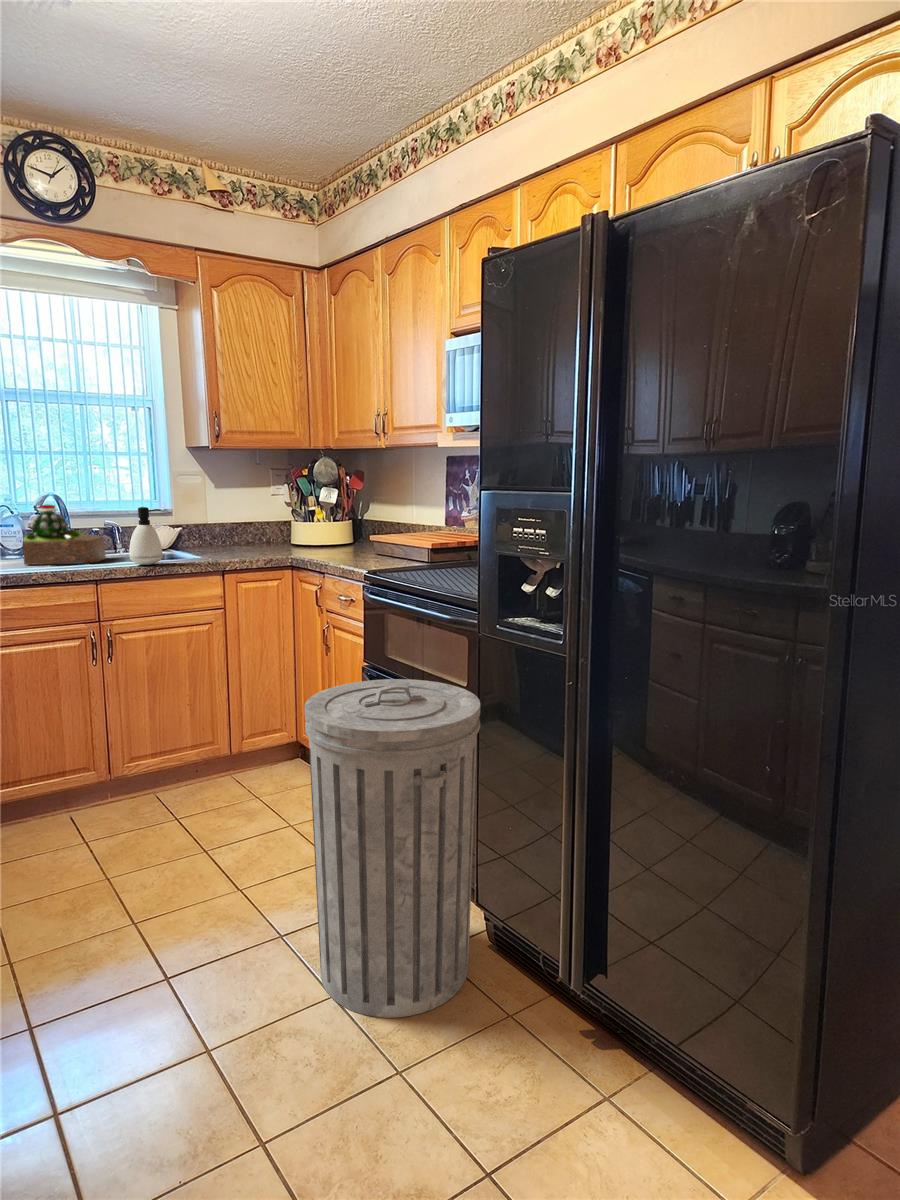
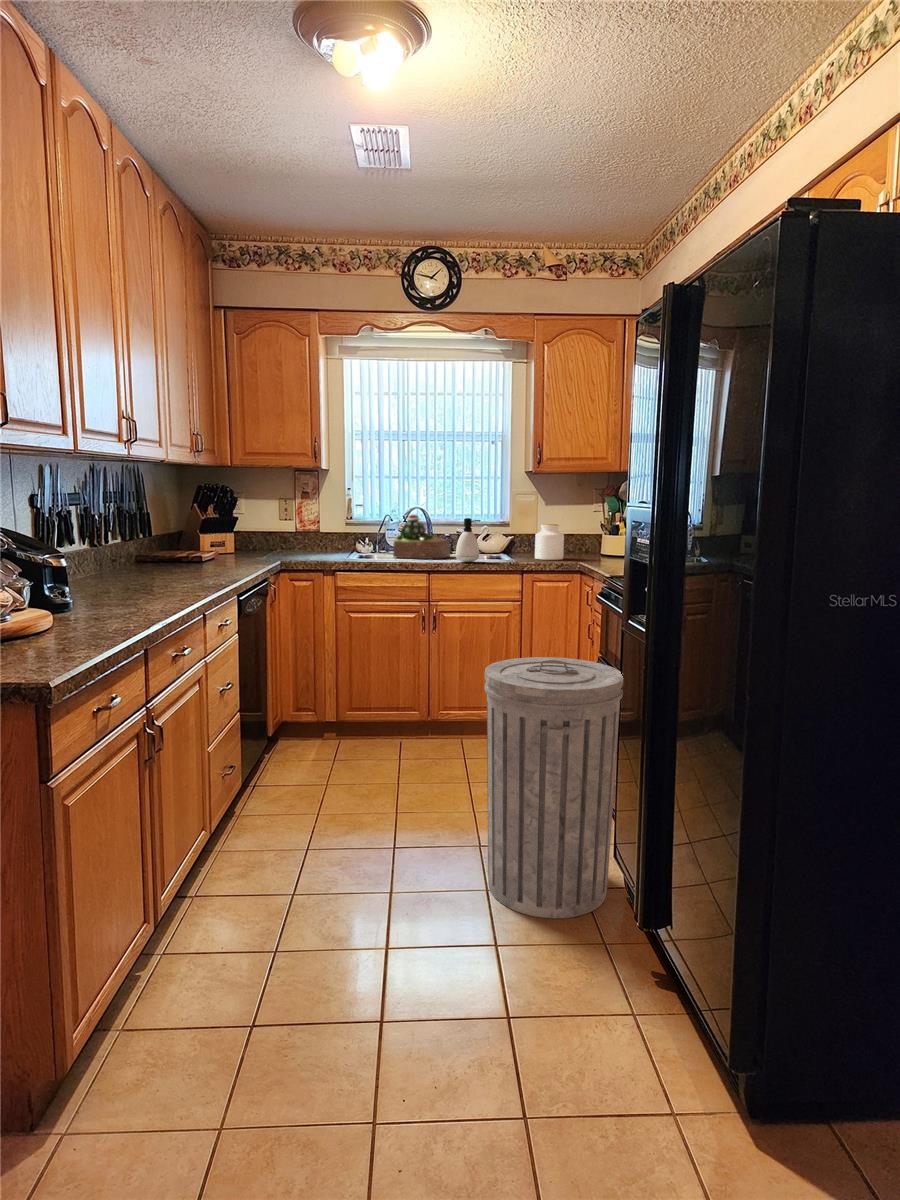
jar: none [223,511,260,555] -> present [535,524,564,560]

